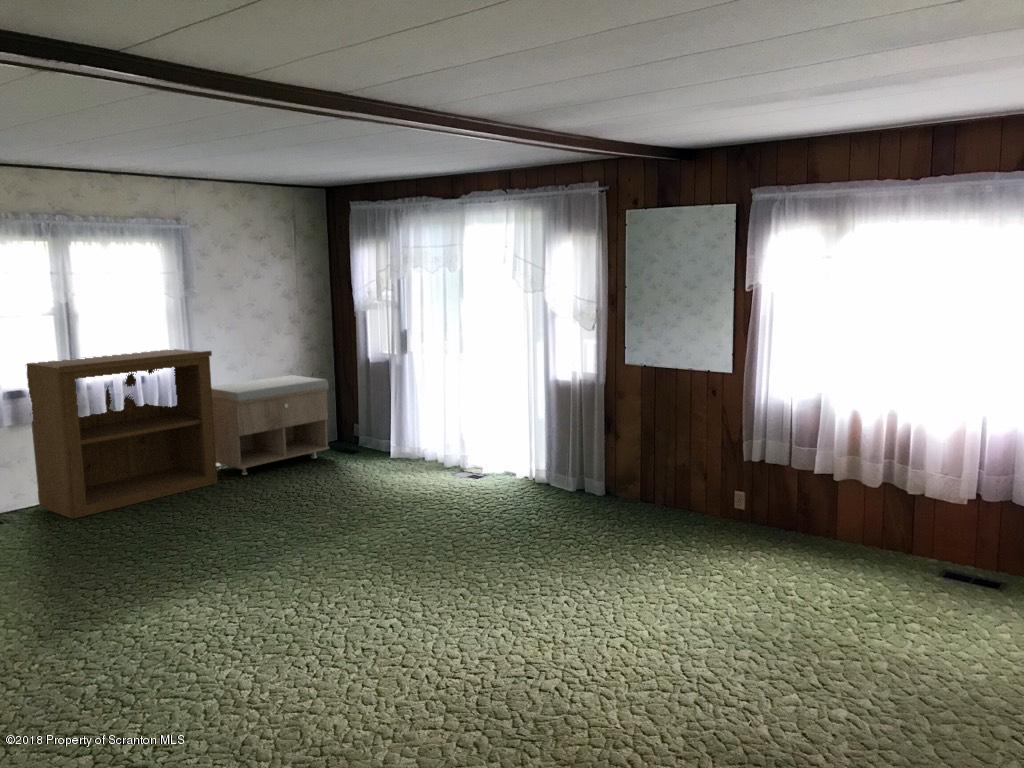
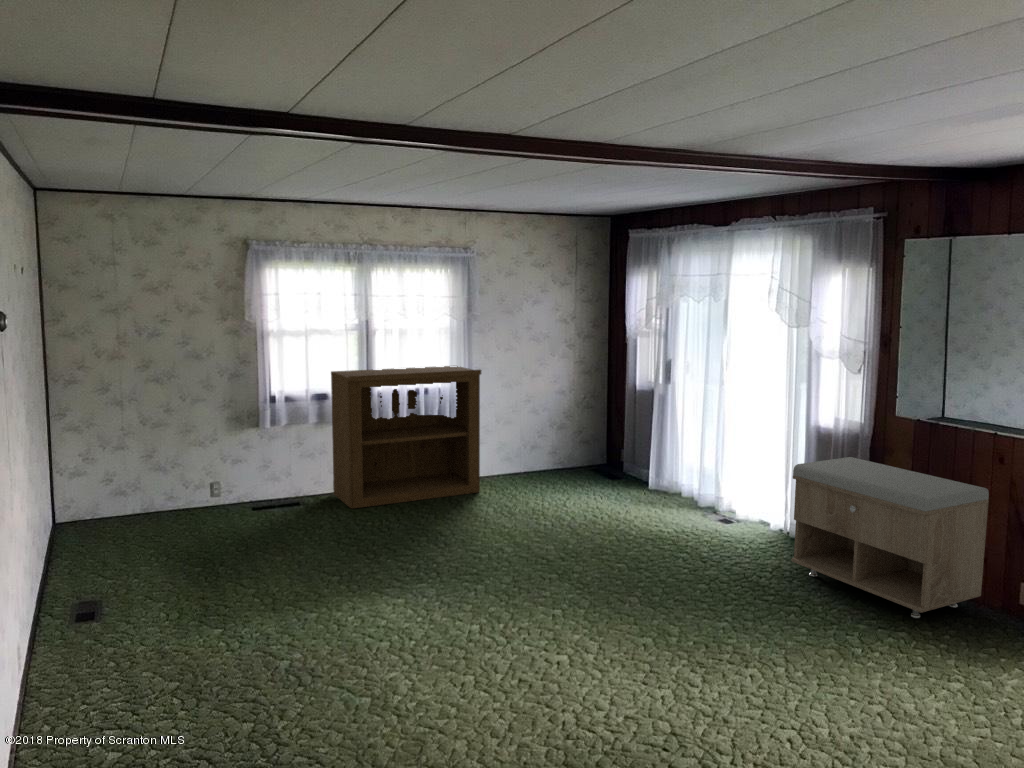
storage bench: present [211,375,329,475] -> present [791,457,989,618]

